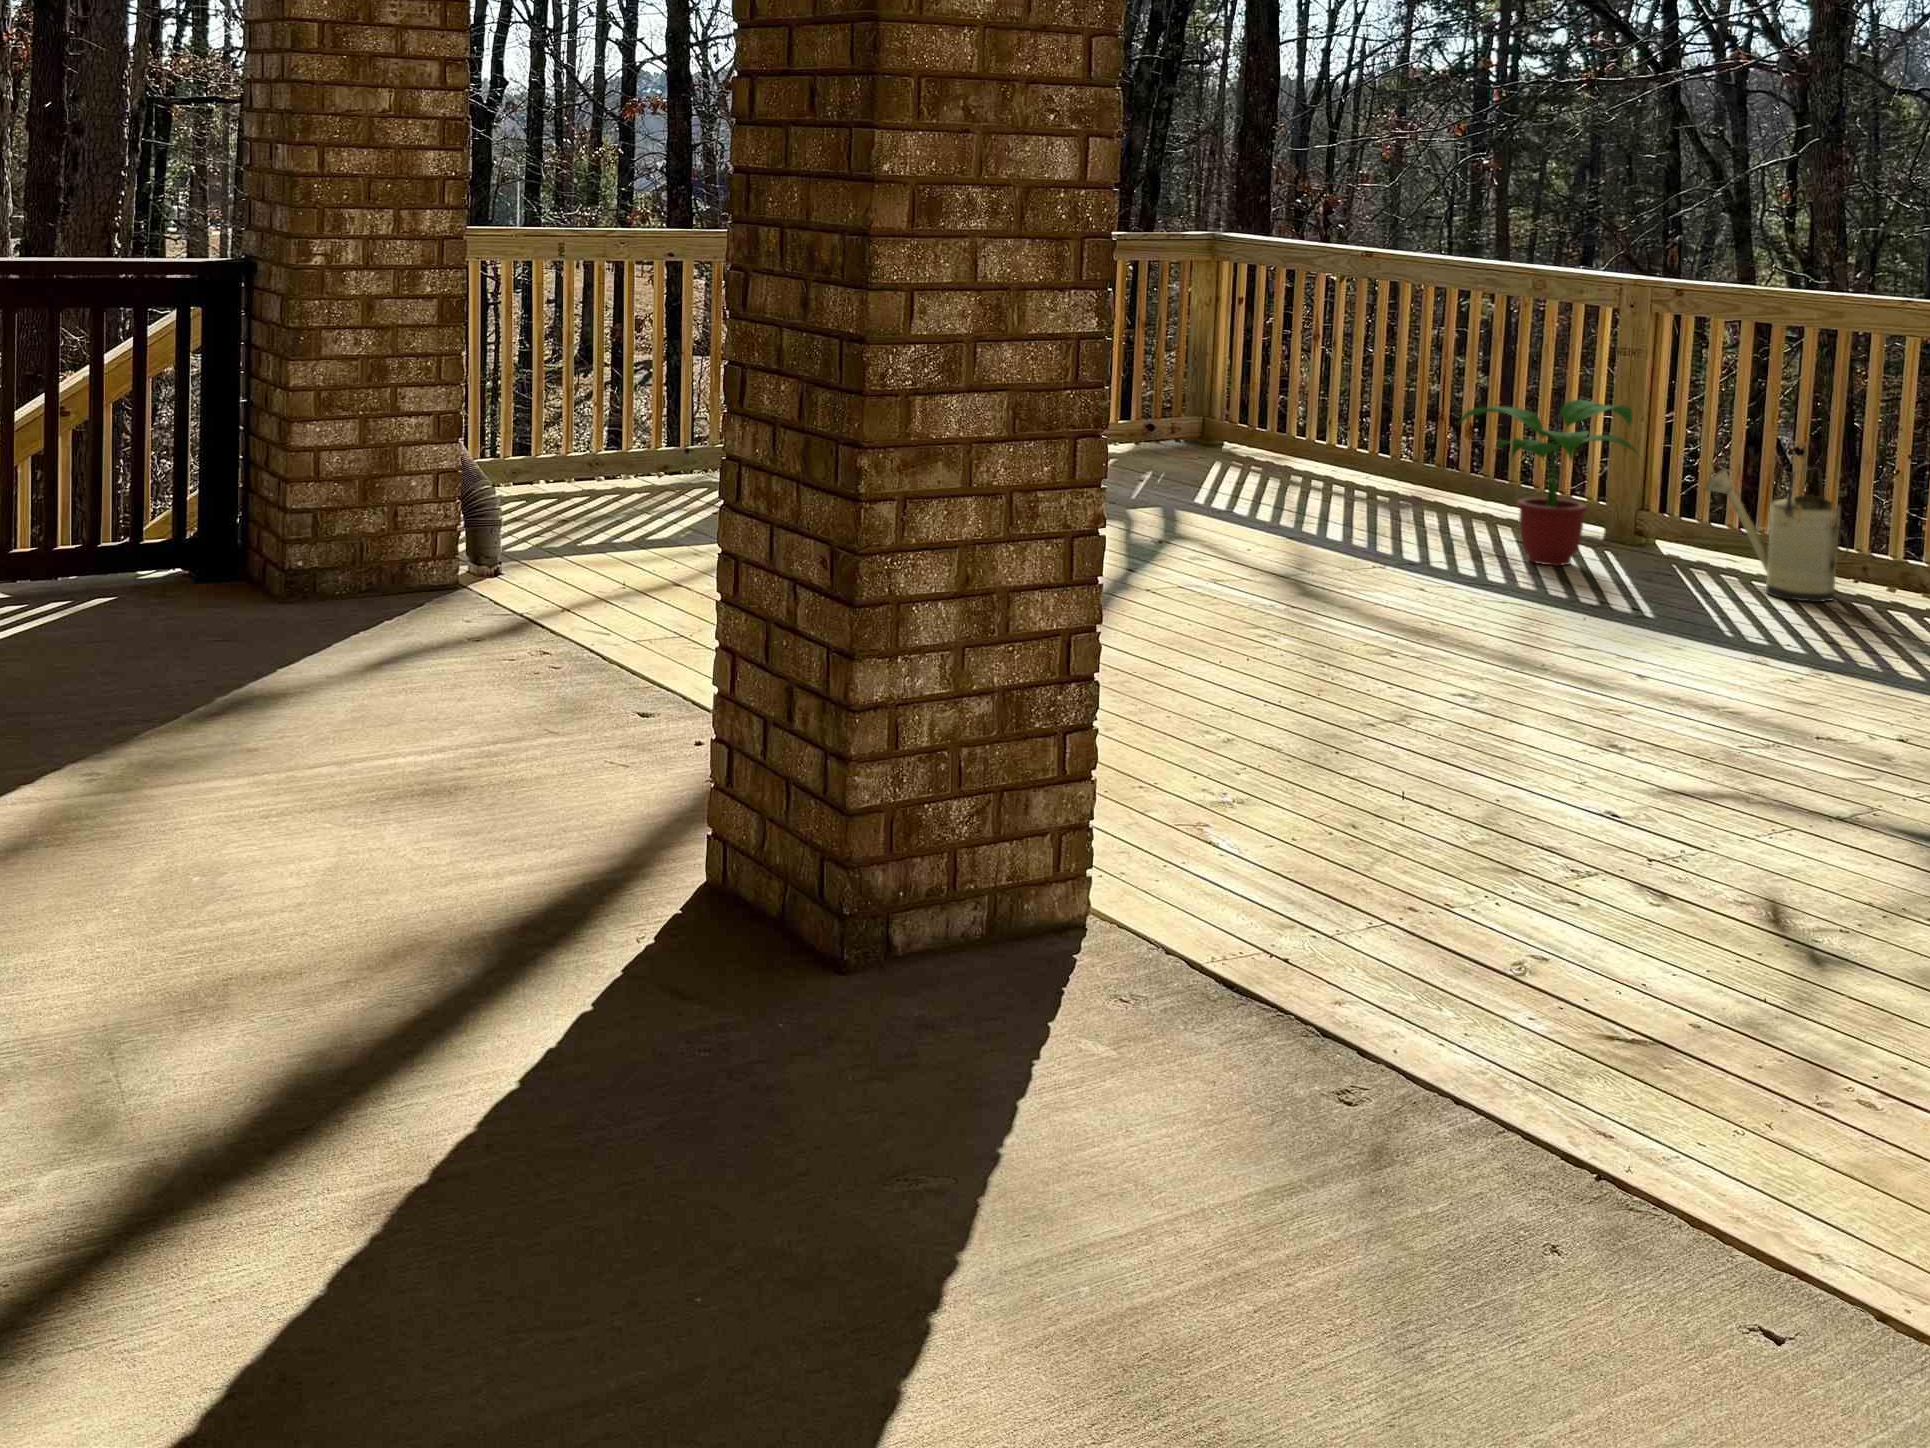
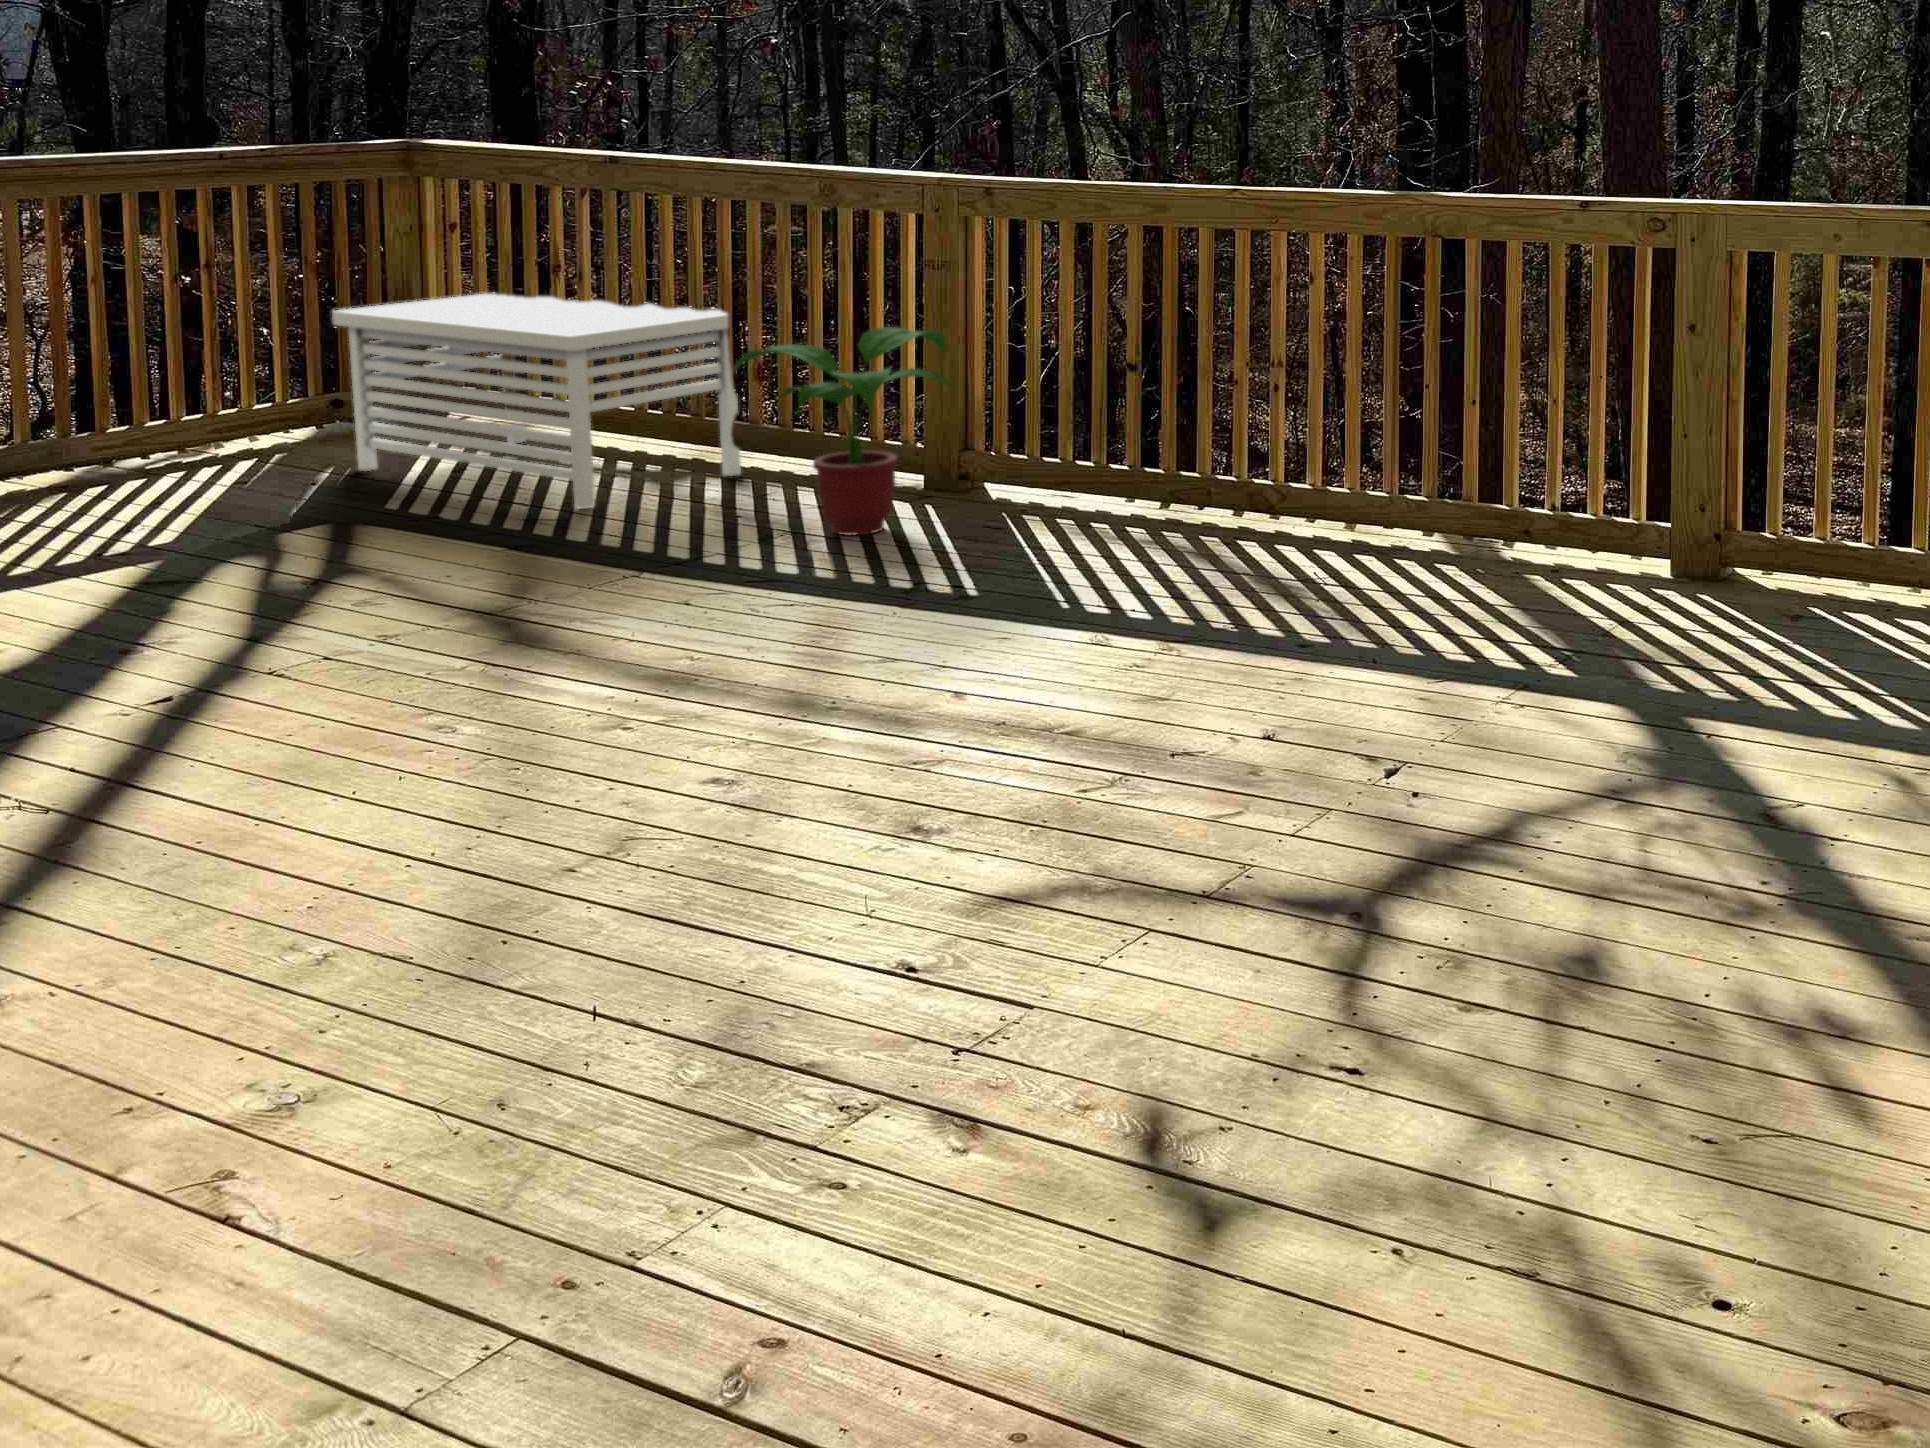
storage bench: none [1154,352,1462,522] -> present [332,294,741,509]
watering can: present [1705,469,1849,602] -> none [1032,385,1192,541]

